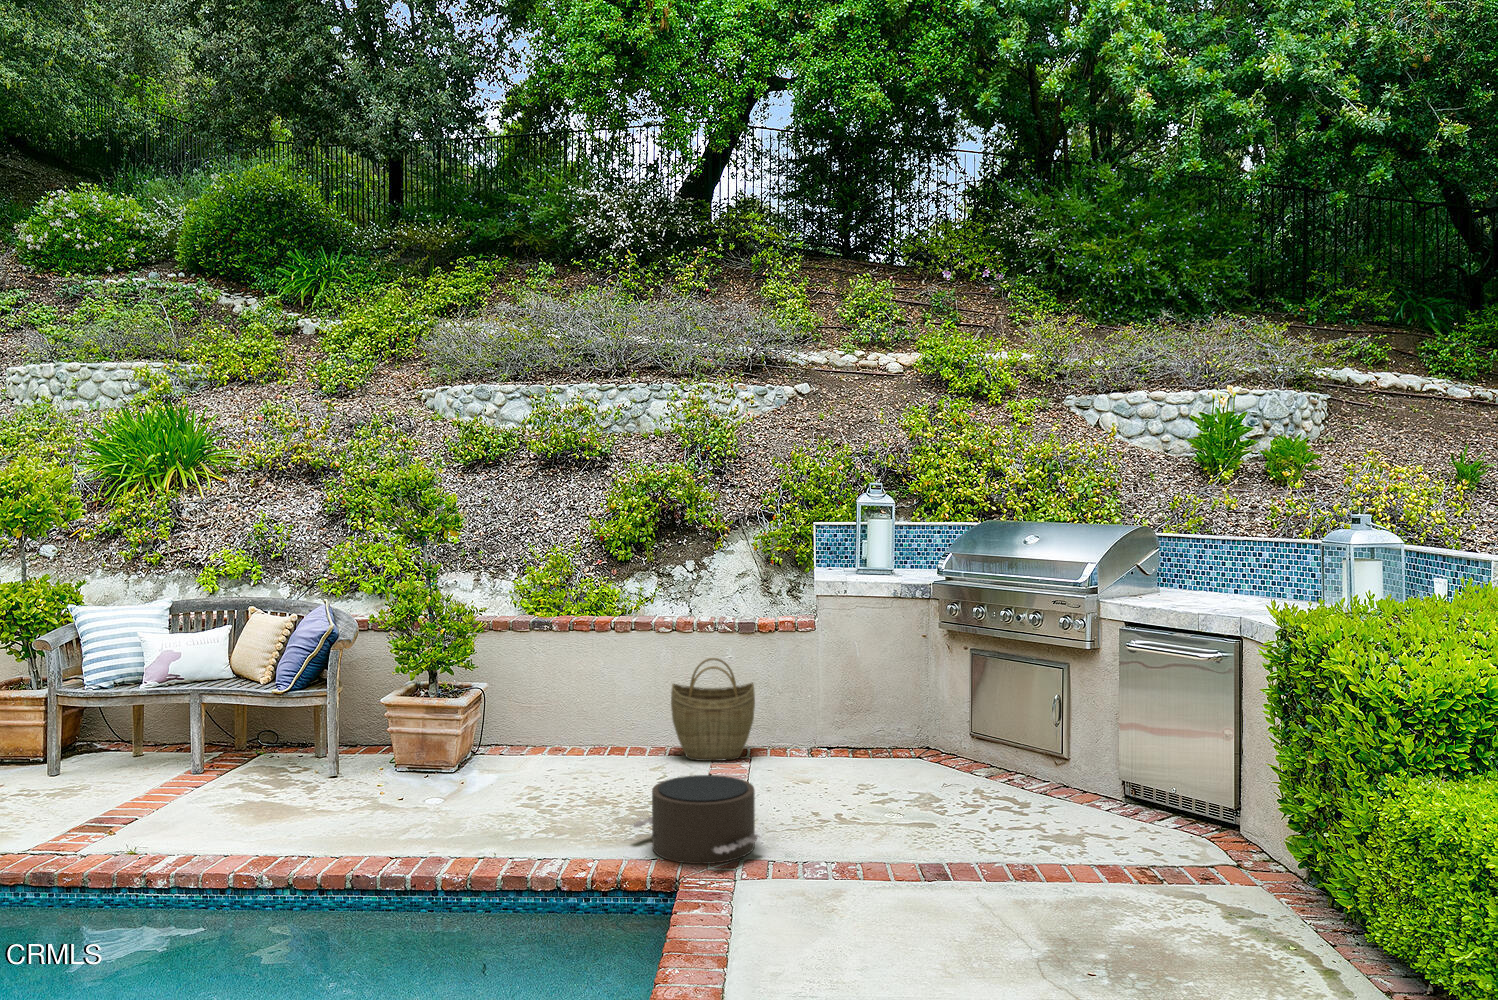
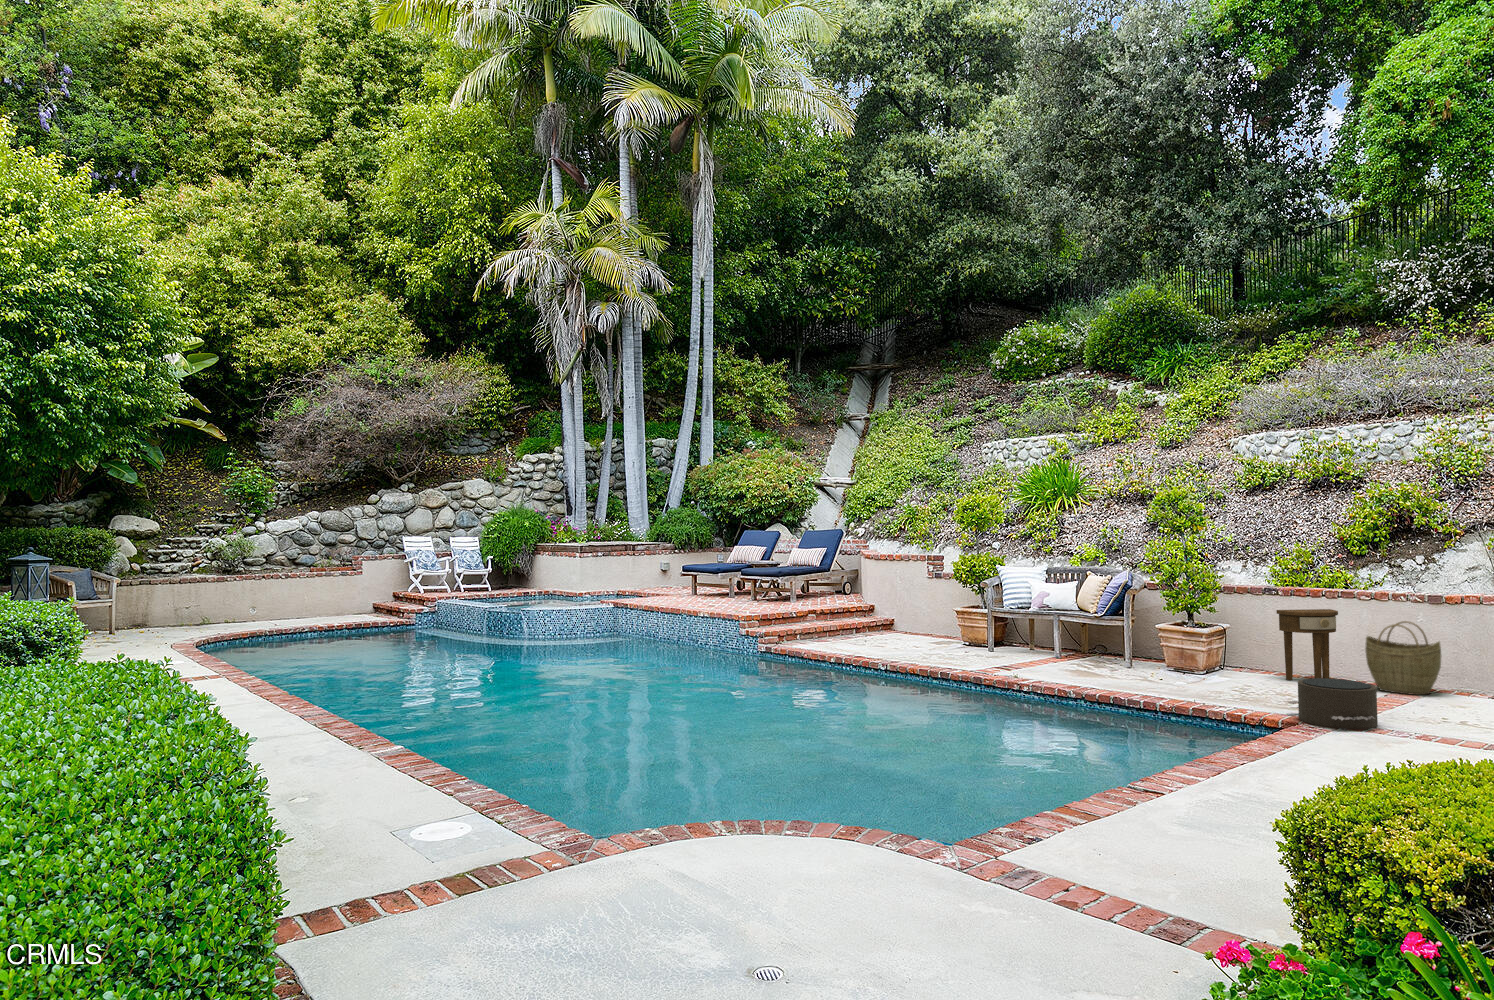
side table: none [559,647,633,760] -> present [1277,609,1338,680]

